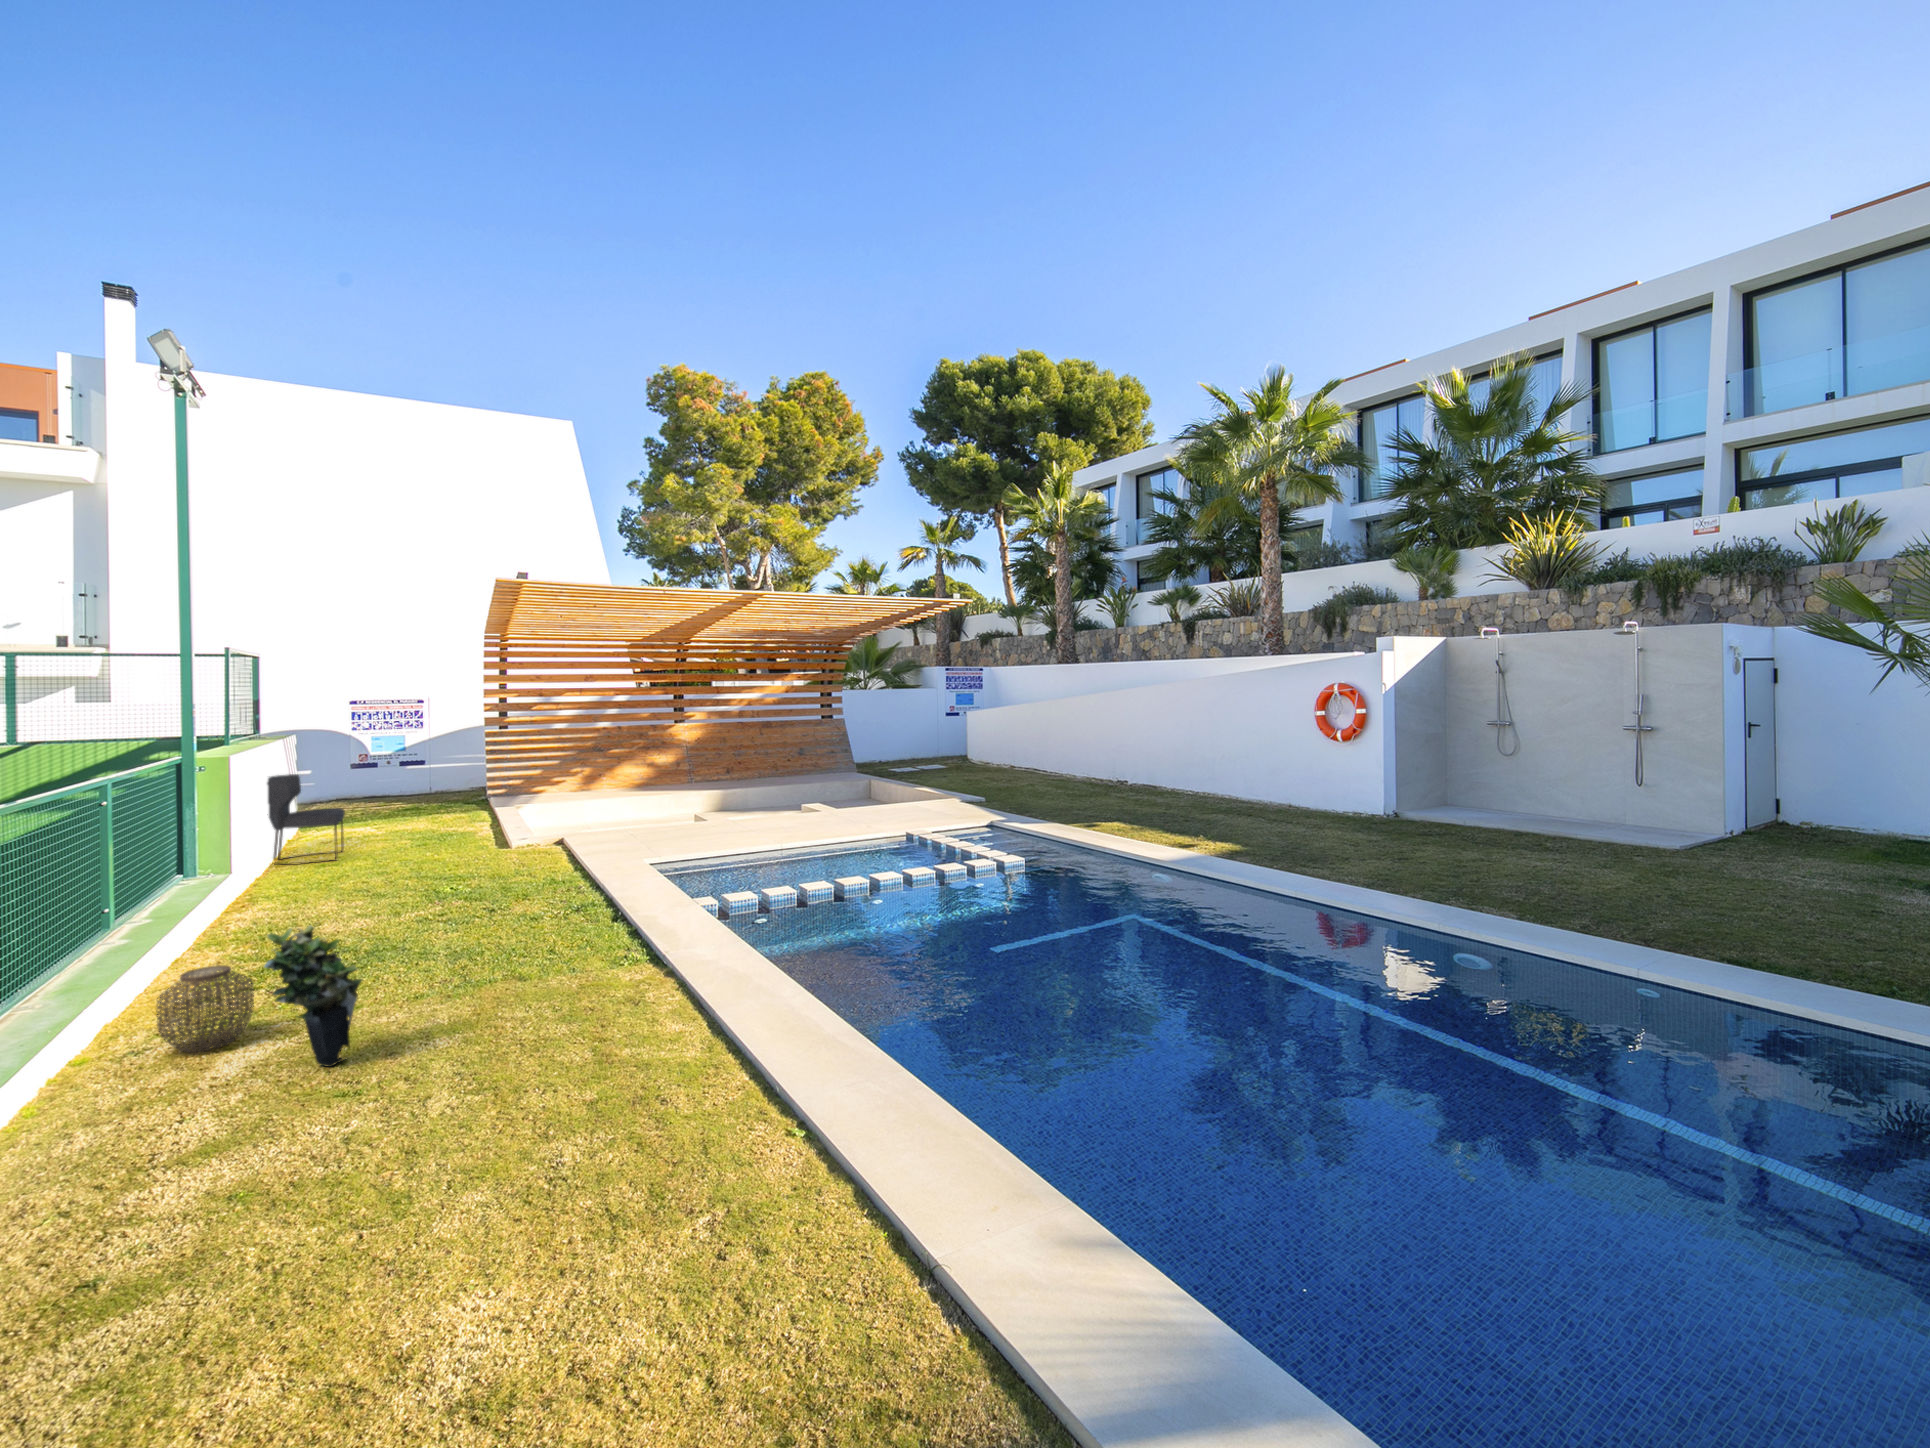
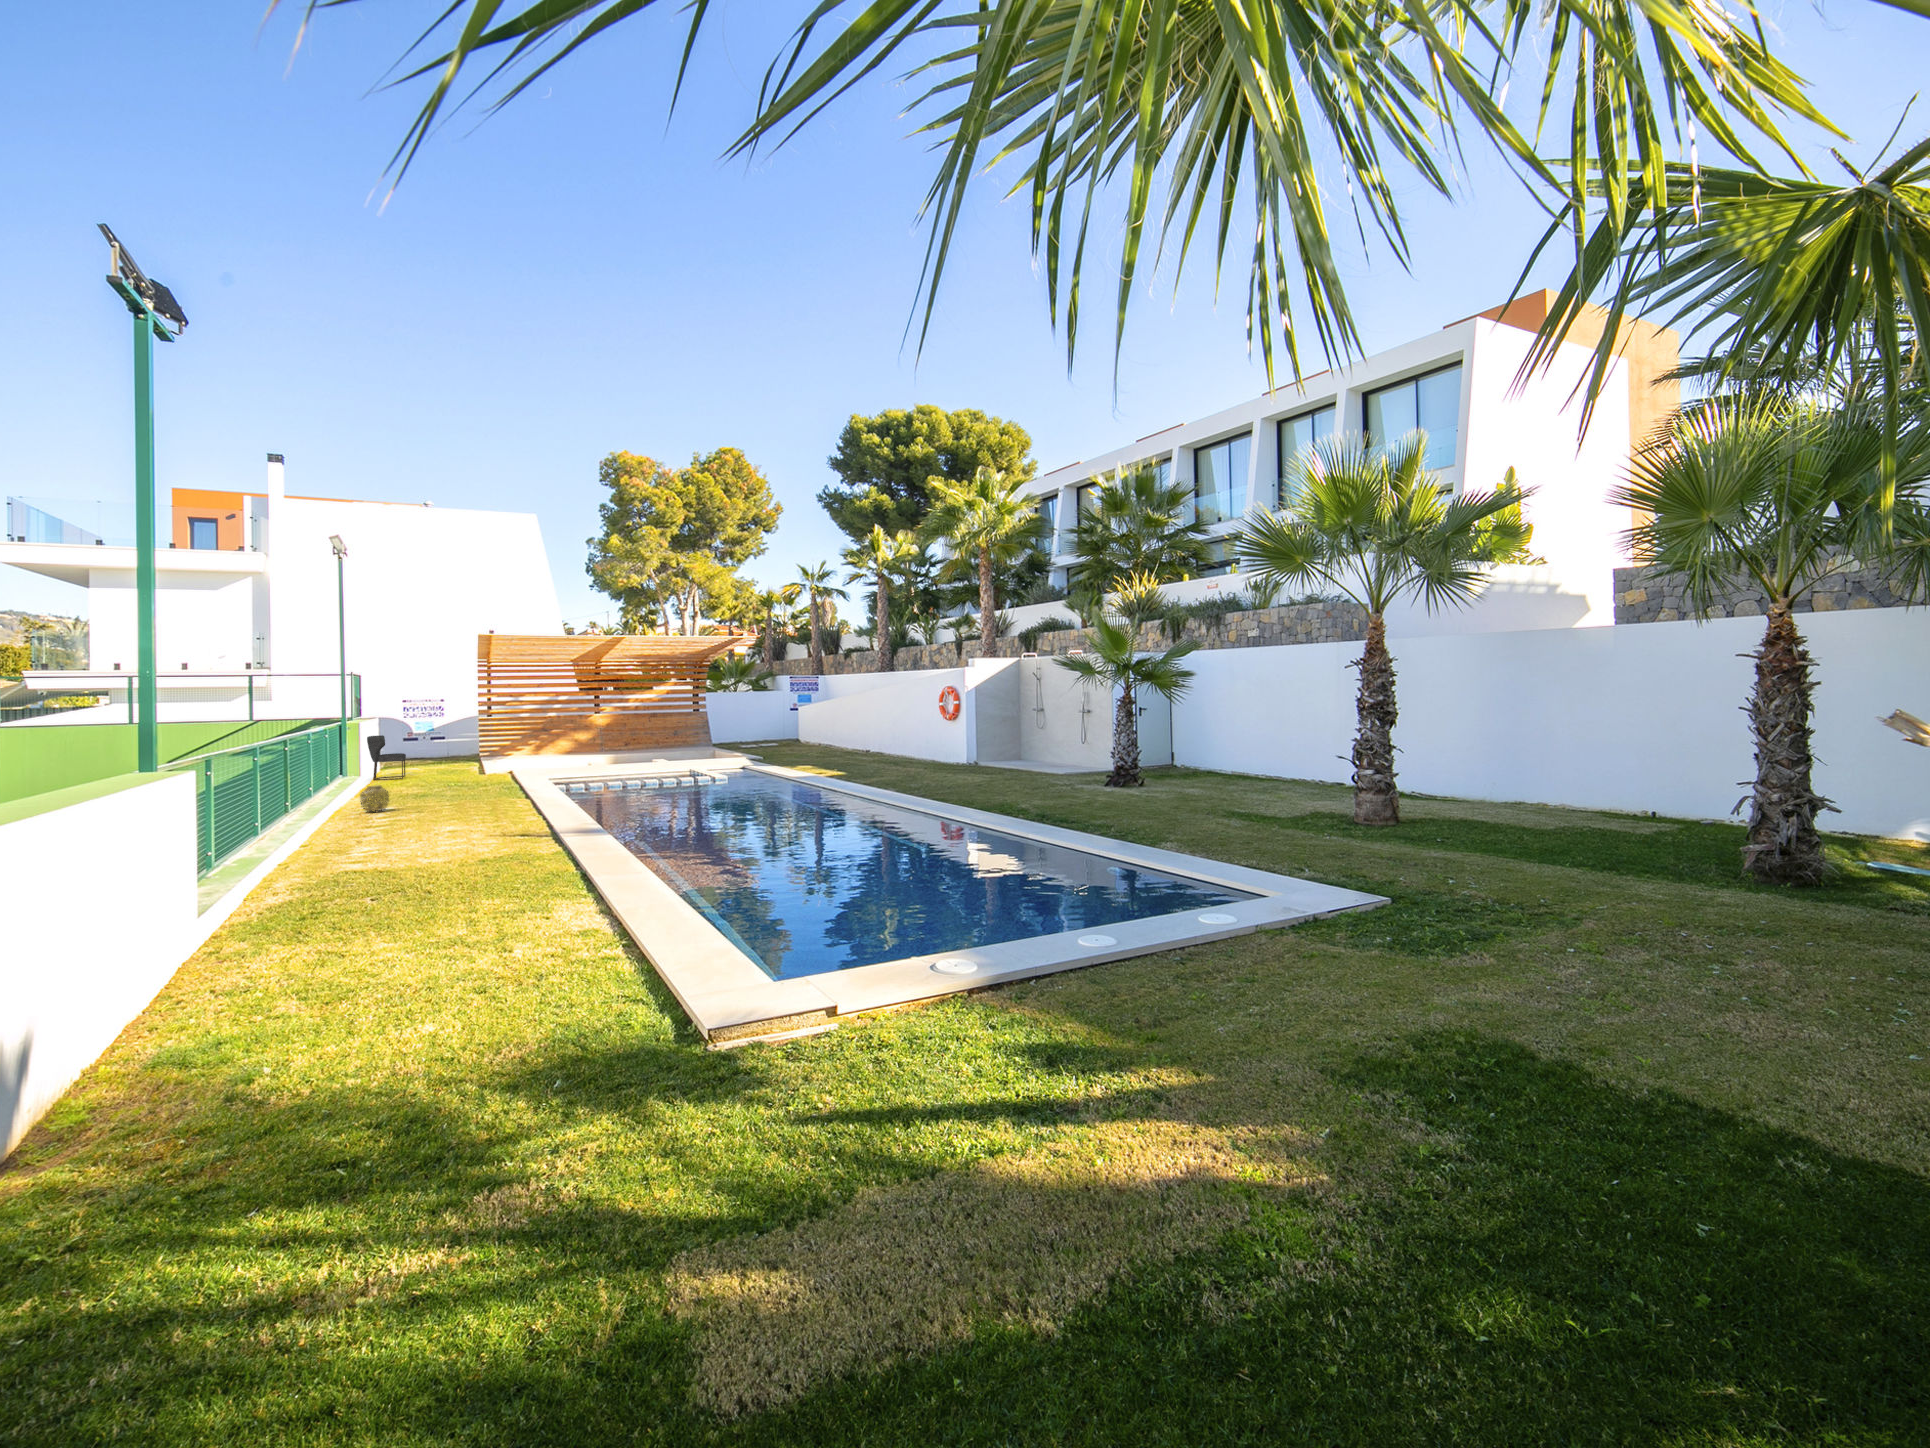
potted plant: present [264,926,362,1067] -> none [396,768,426,814]

